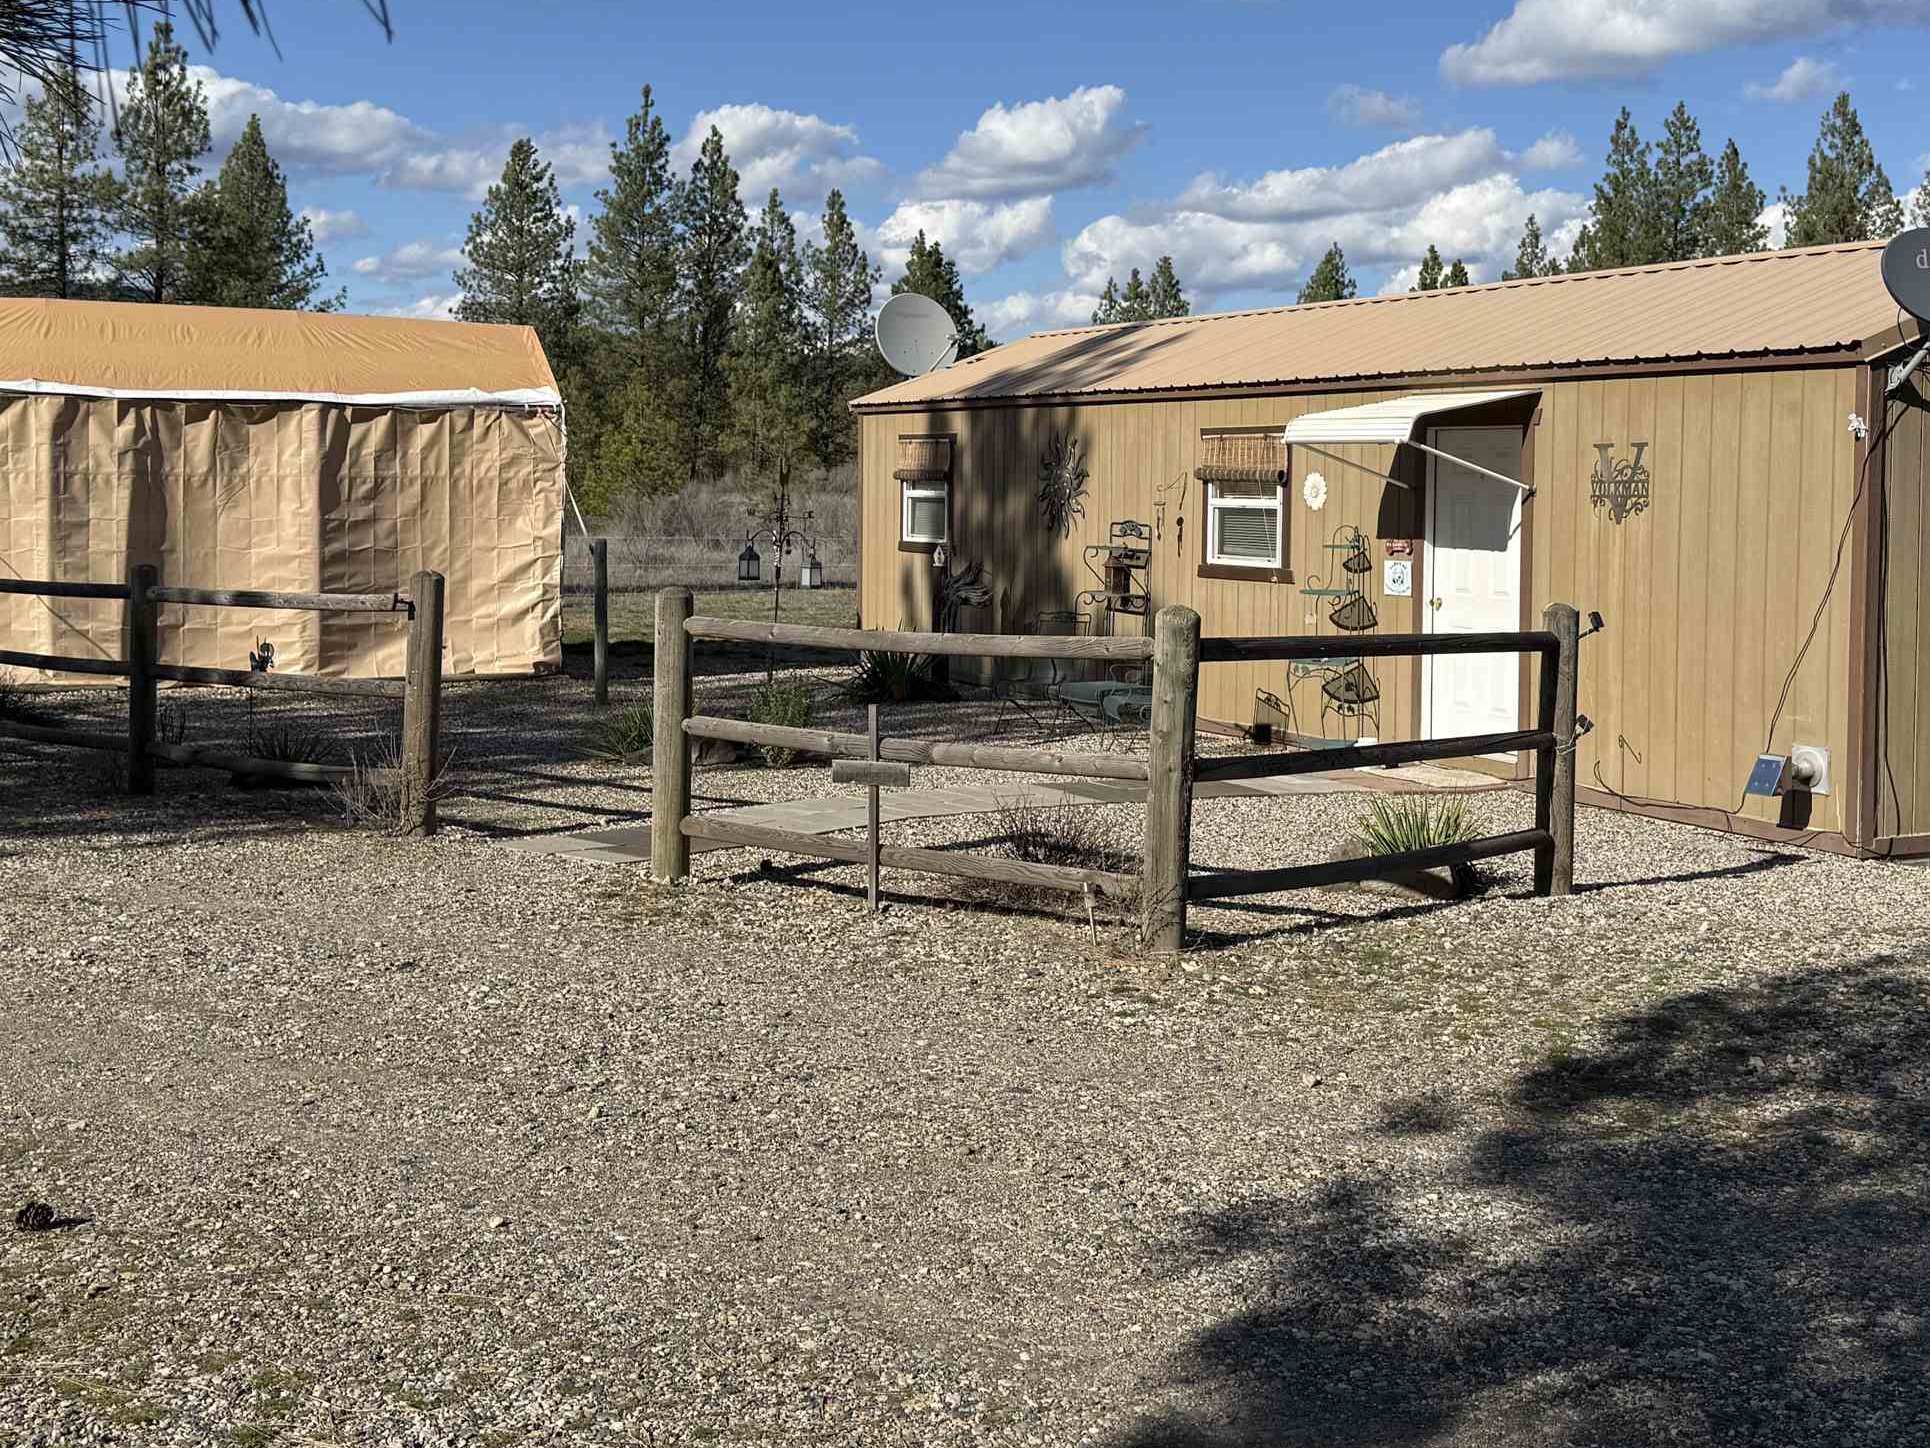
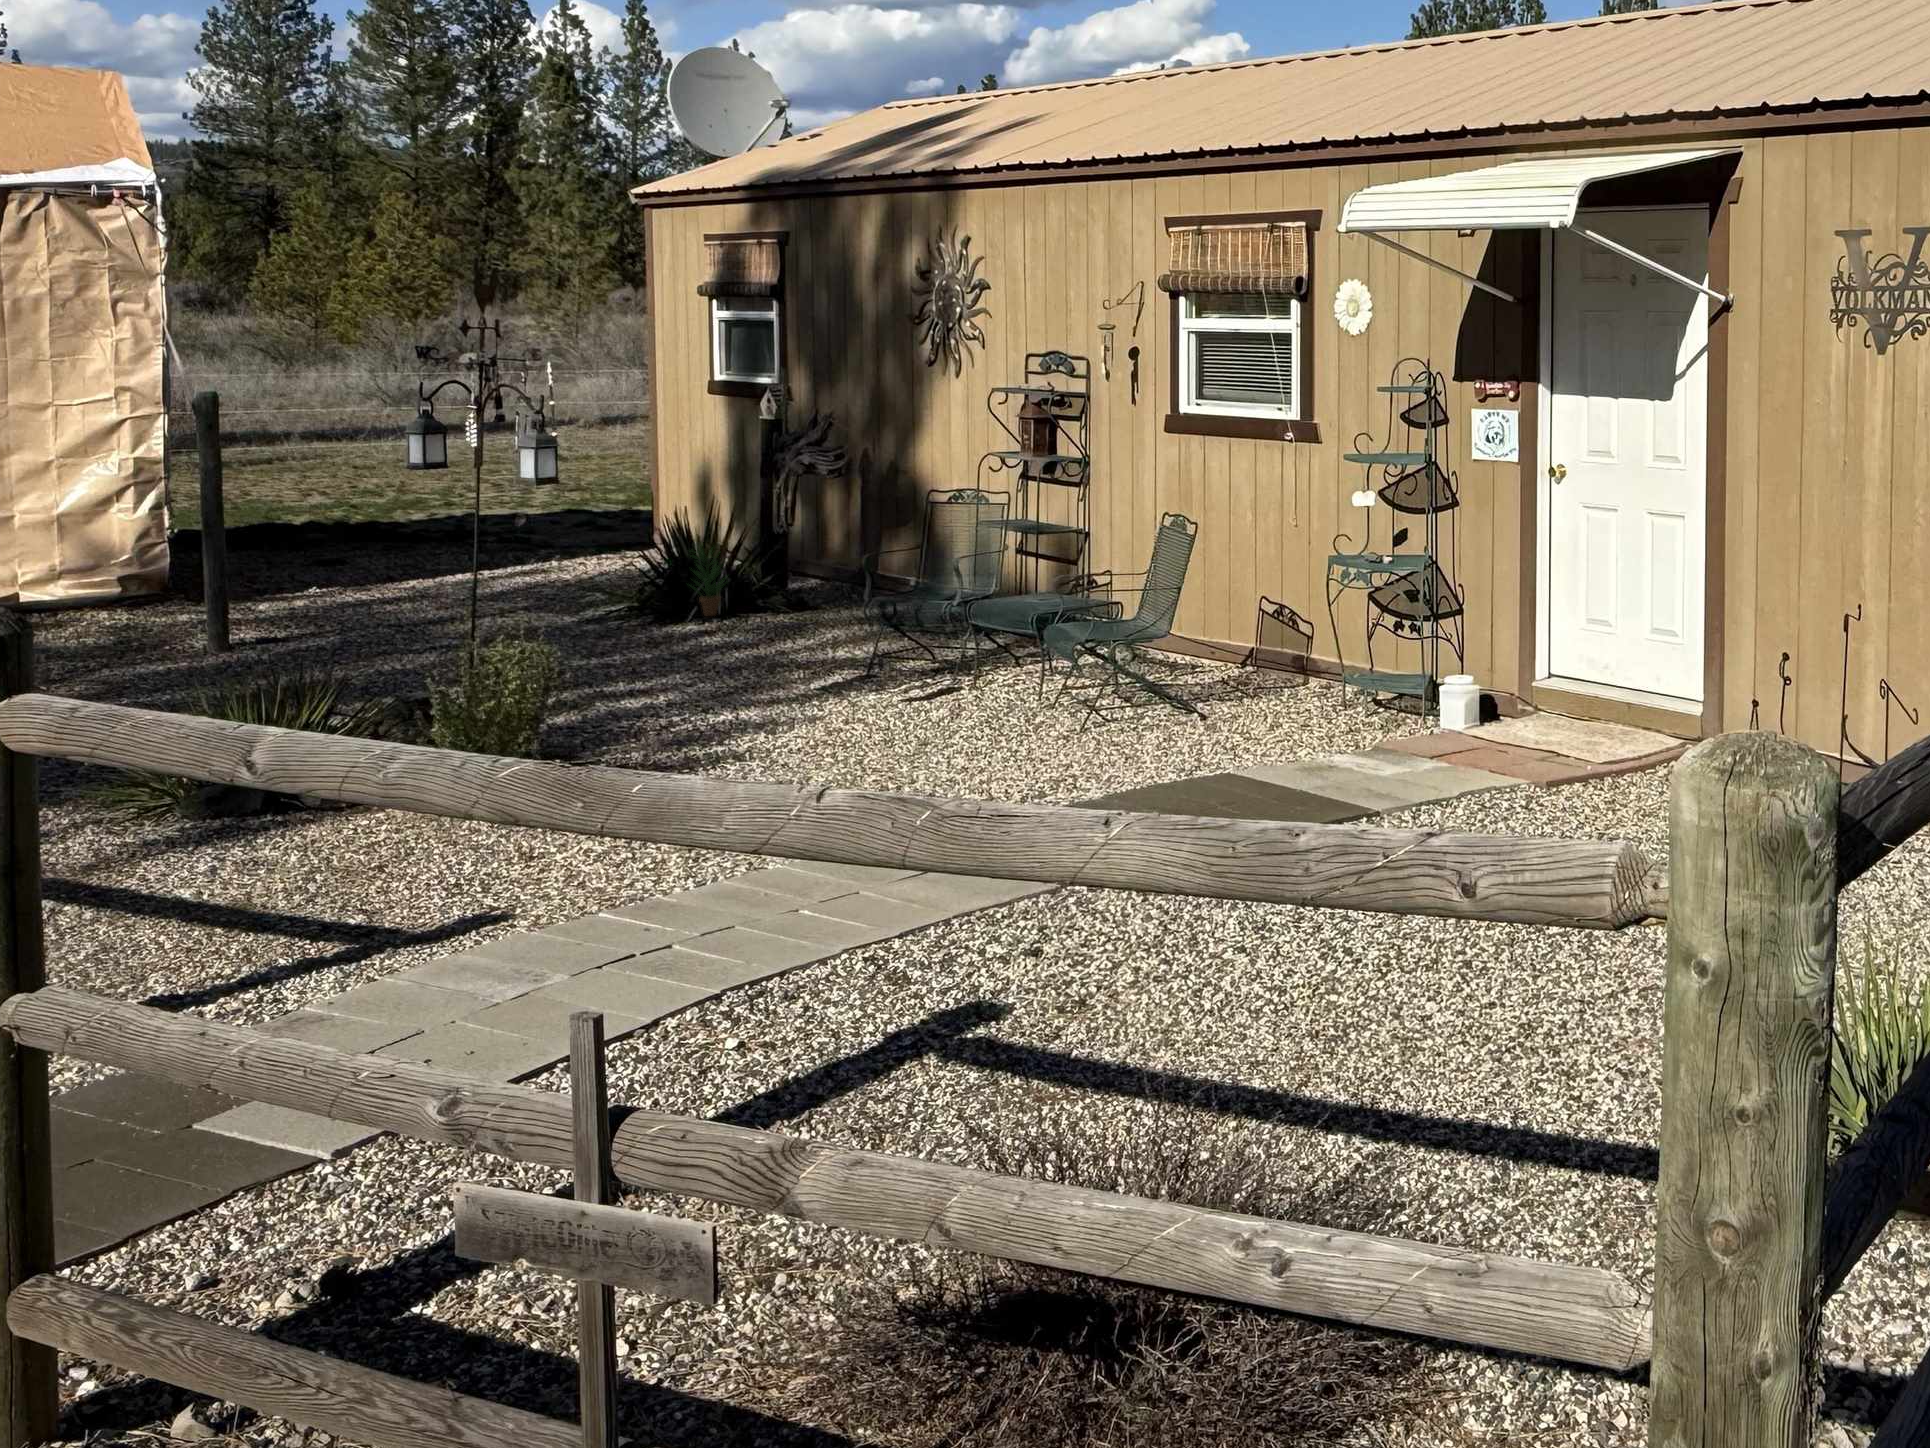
watering can: present [1234,722,1280,744] -> none [1231,649,1296,683]

